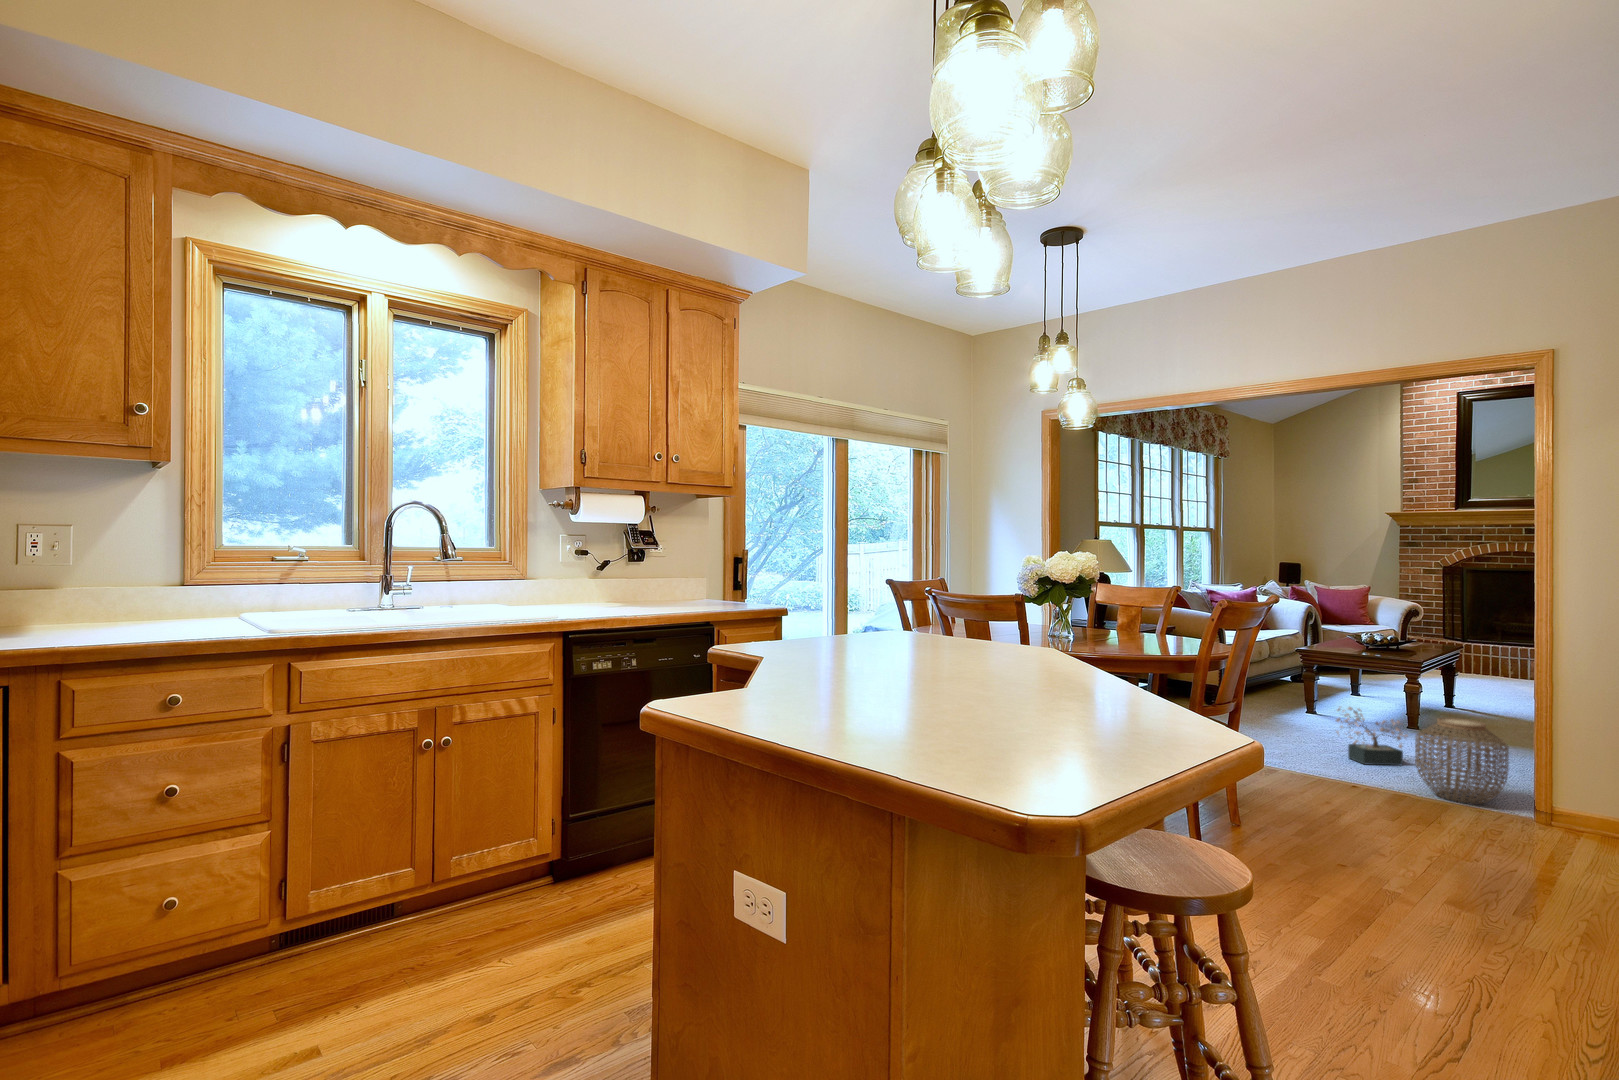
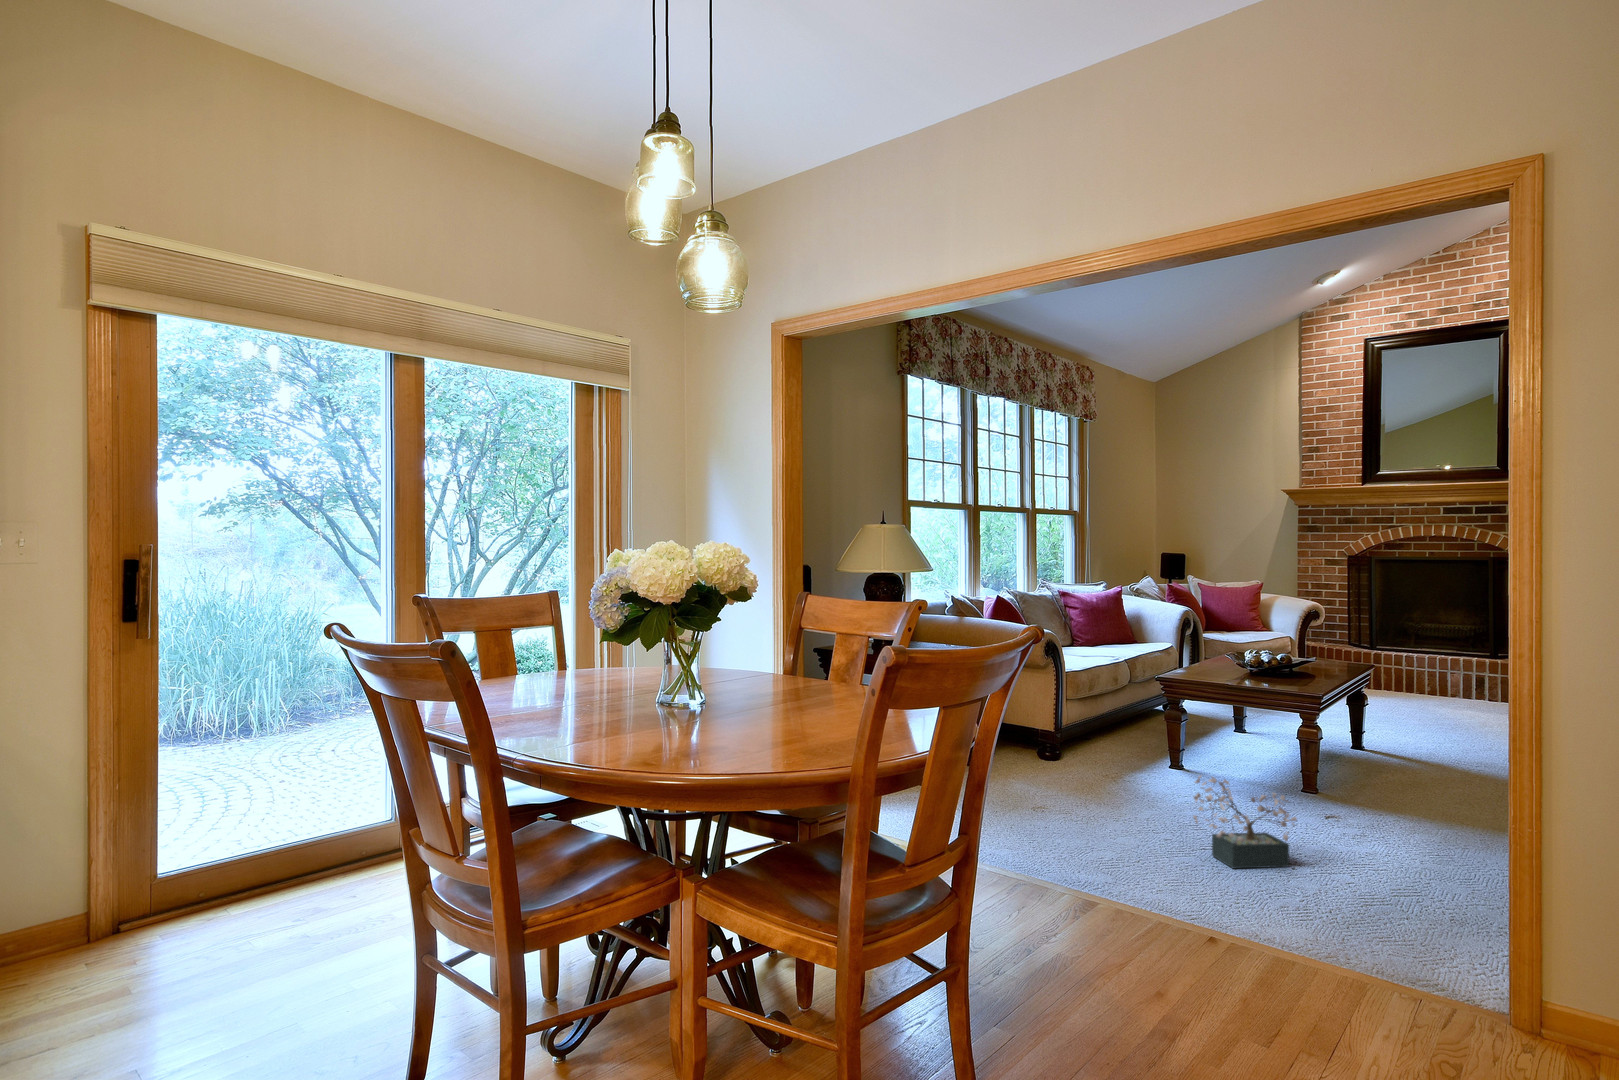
woven basket: present [1415,718,1509,804] -> none [1303,804,1445,953]

